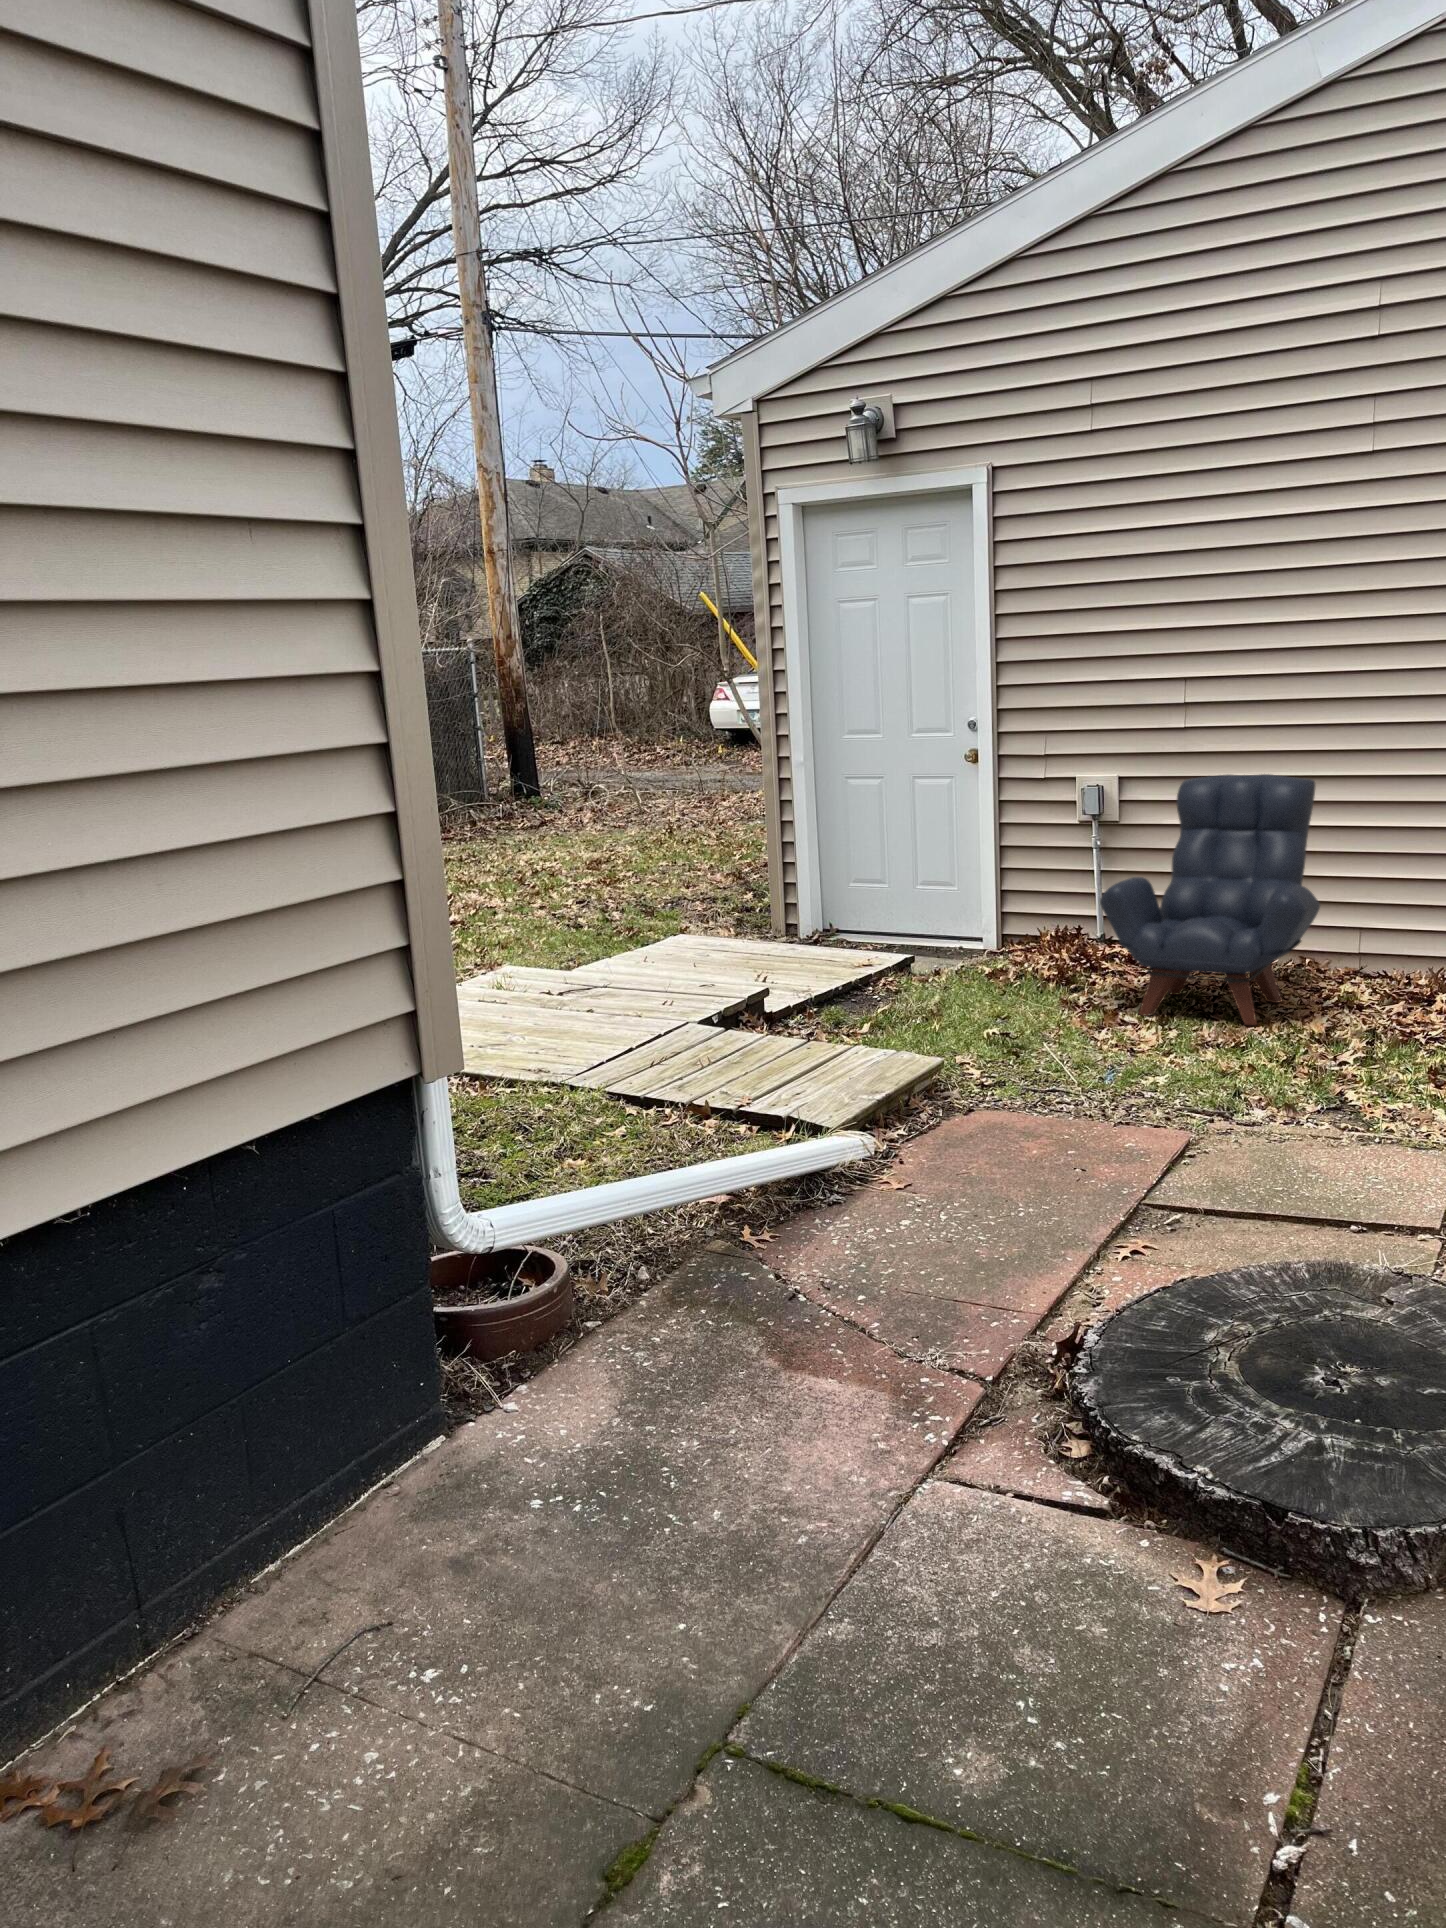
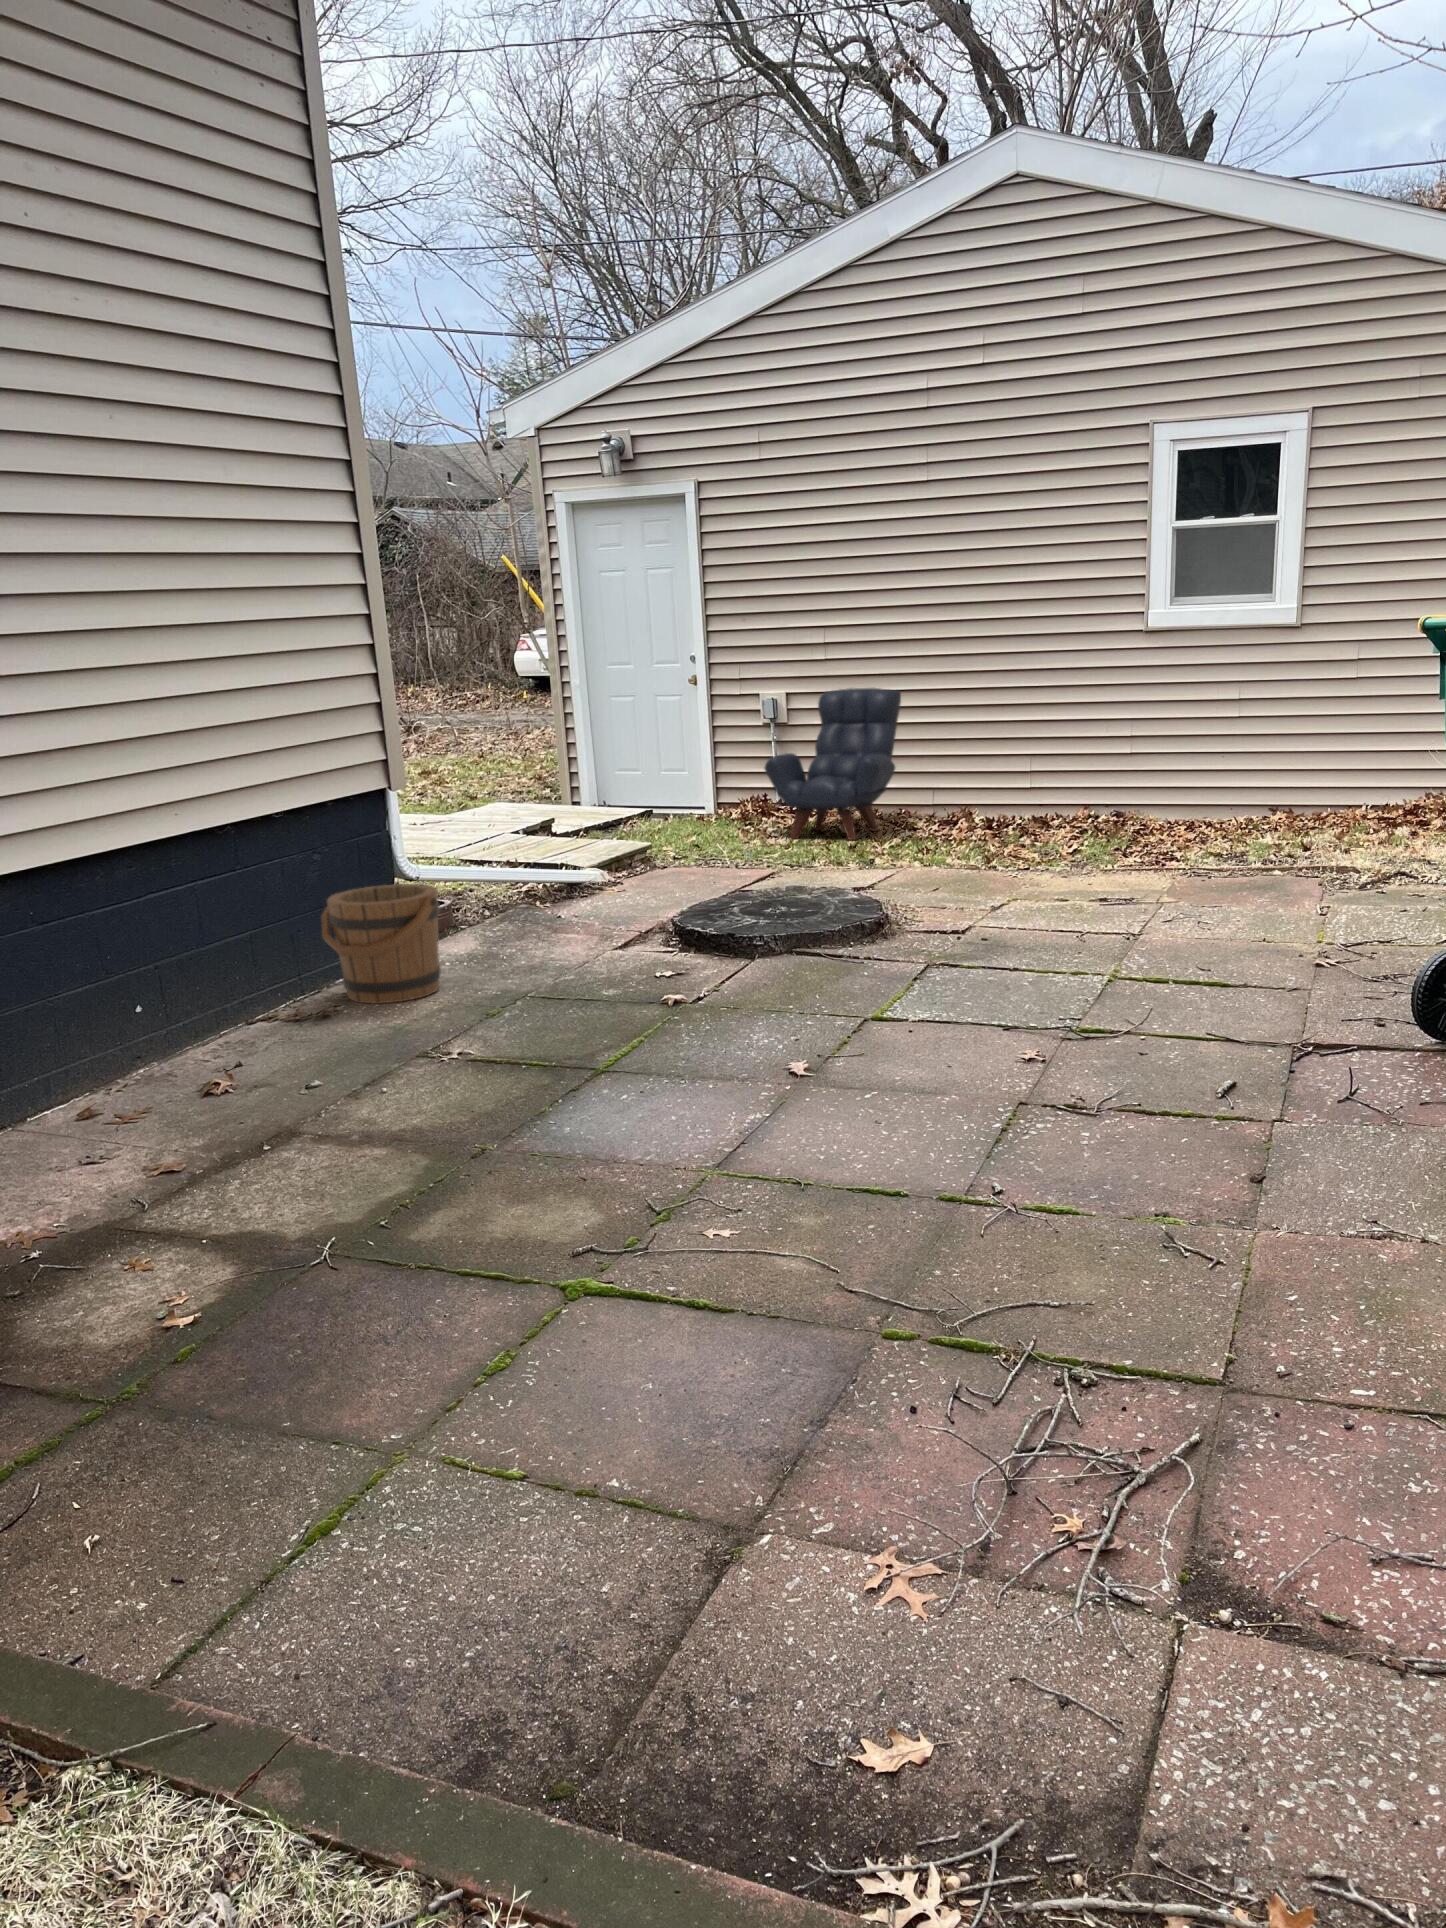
bucket: none [204,1321,513,1699] -> present [321,884,441,1004]

